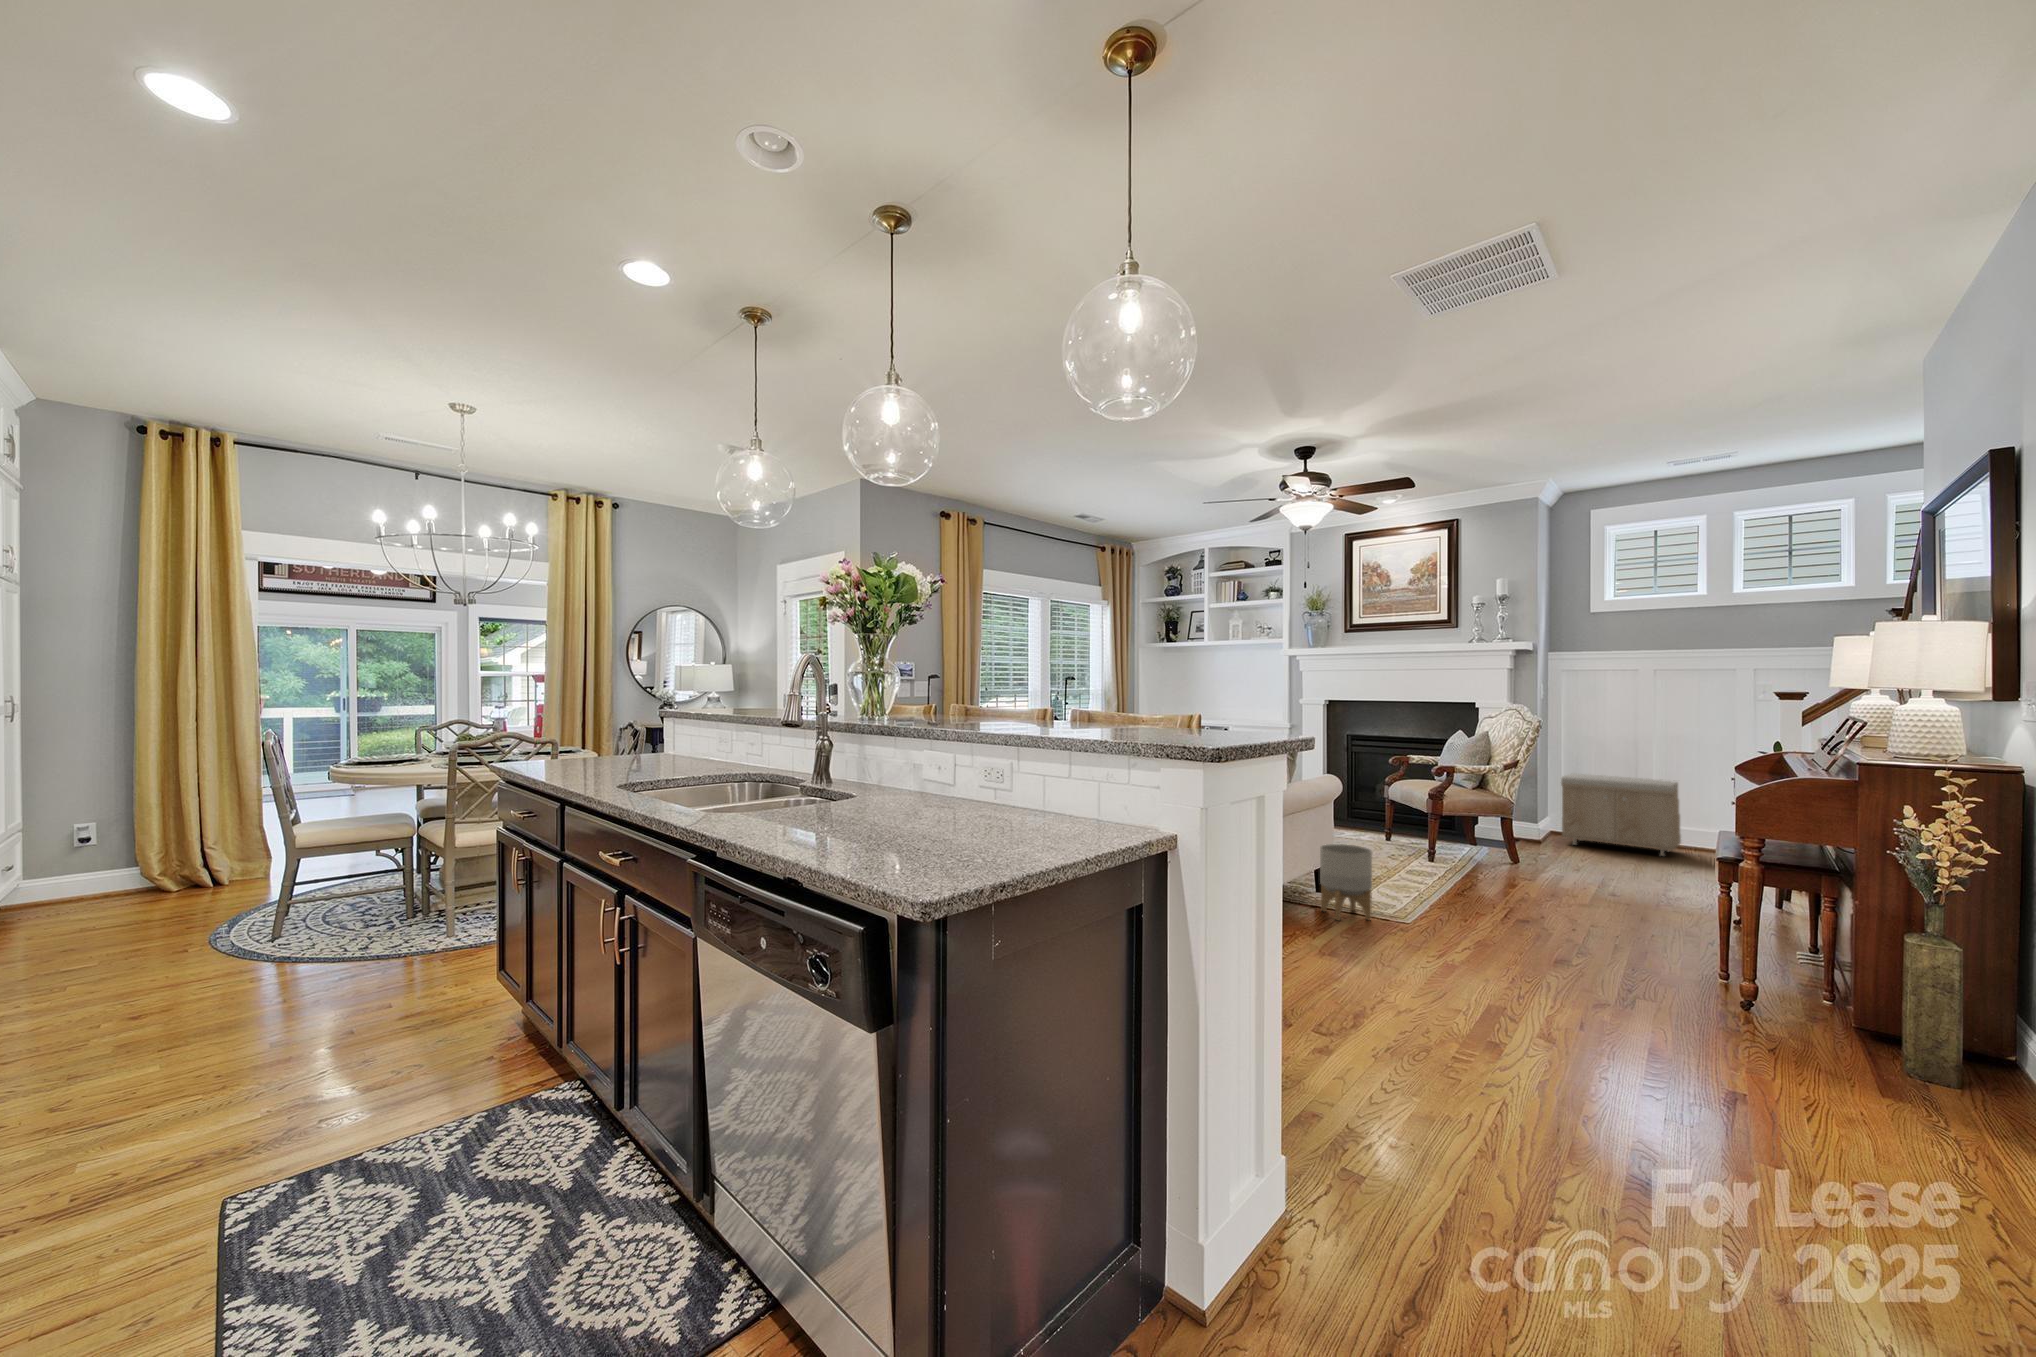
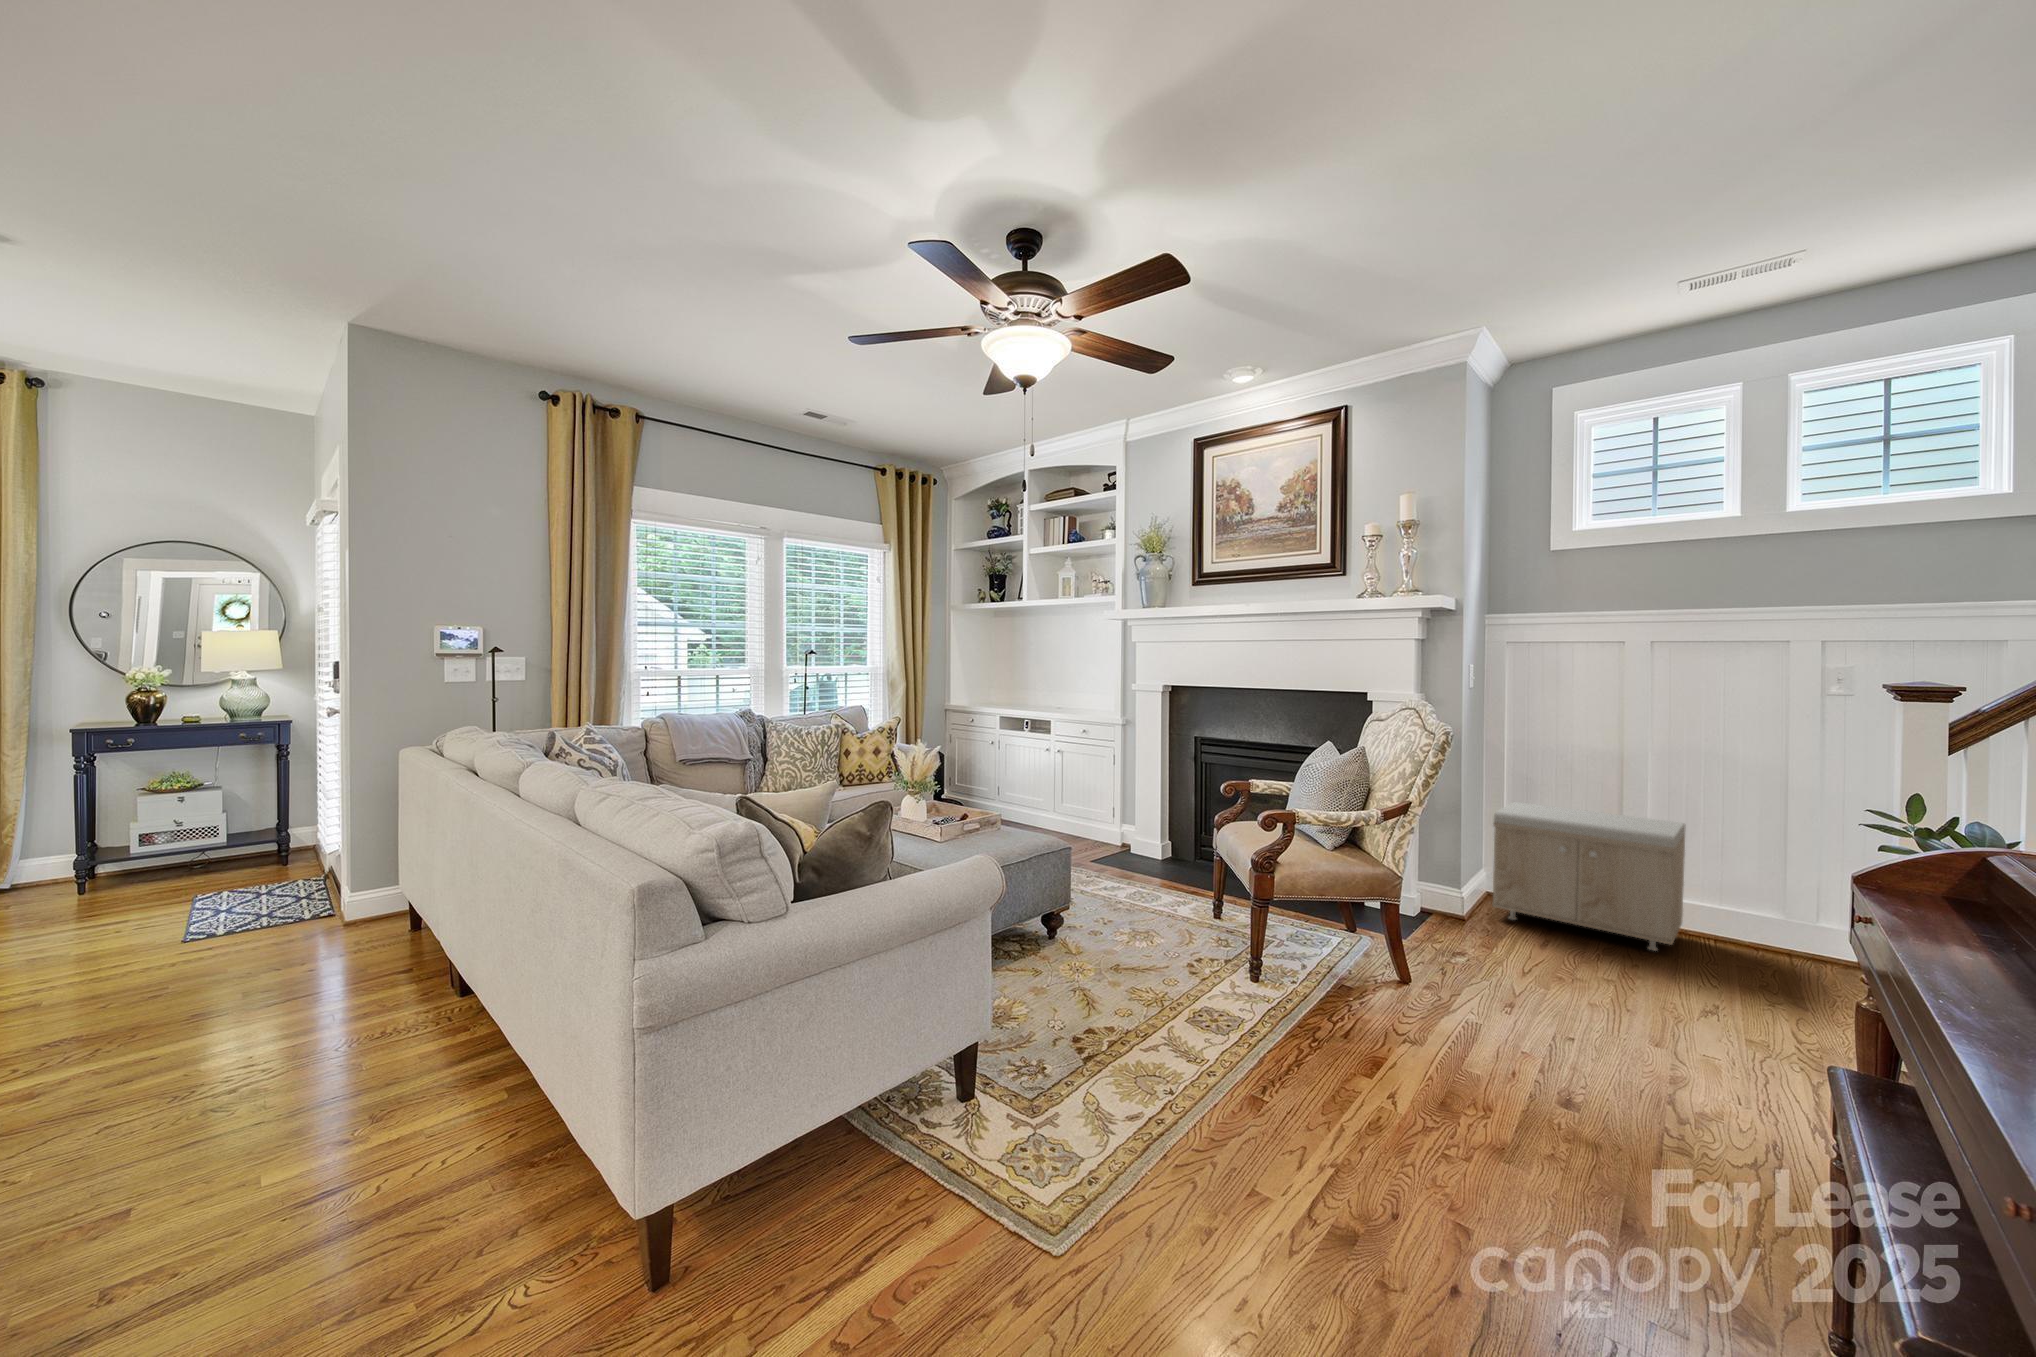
planter: present [1320,844,1372,920] -> none [904,1023,1012,1225]

